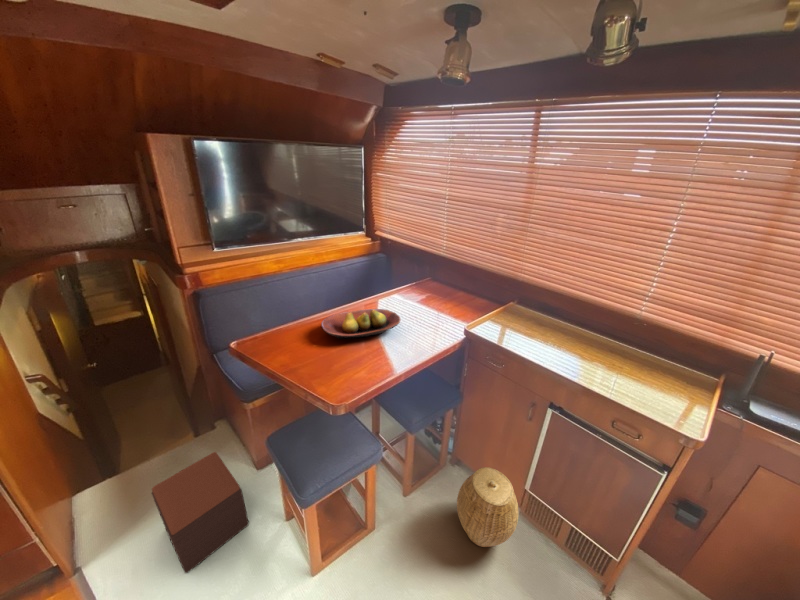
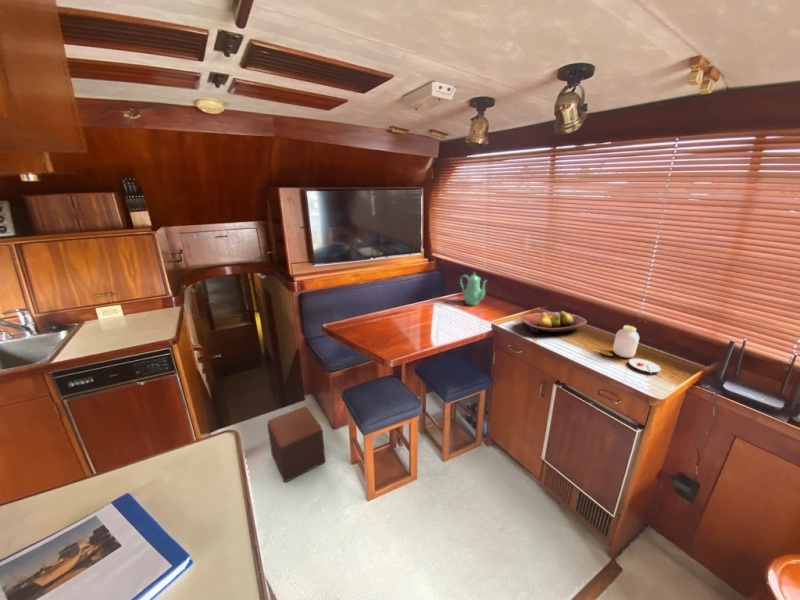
teapot: none [415,259,450,299] -> present [460,273,486,305]
fruit bowl: present [321,309,401,339] -> present [521,311,587,333]
jar: none [602,333,679,397] -> present [601,325,661,373]
woven basket: present [457,467,519,547] -> none [482,439,534,506]

